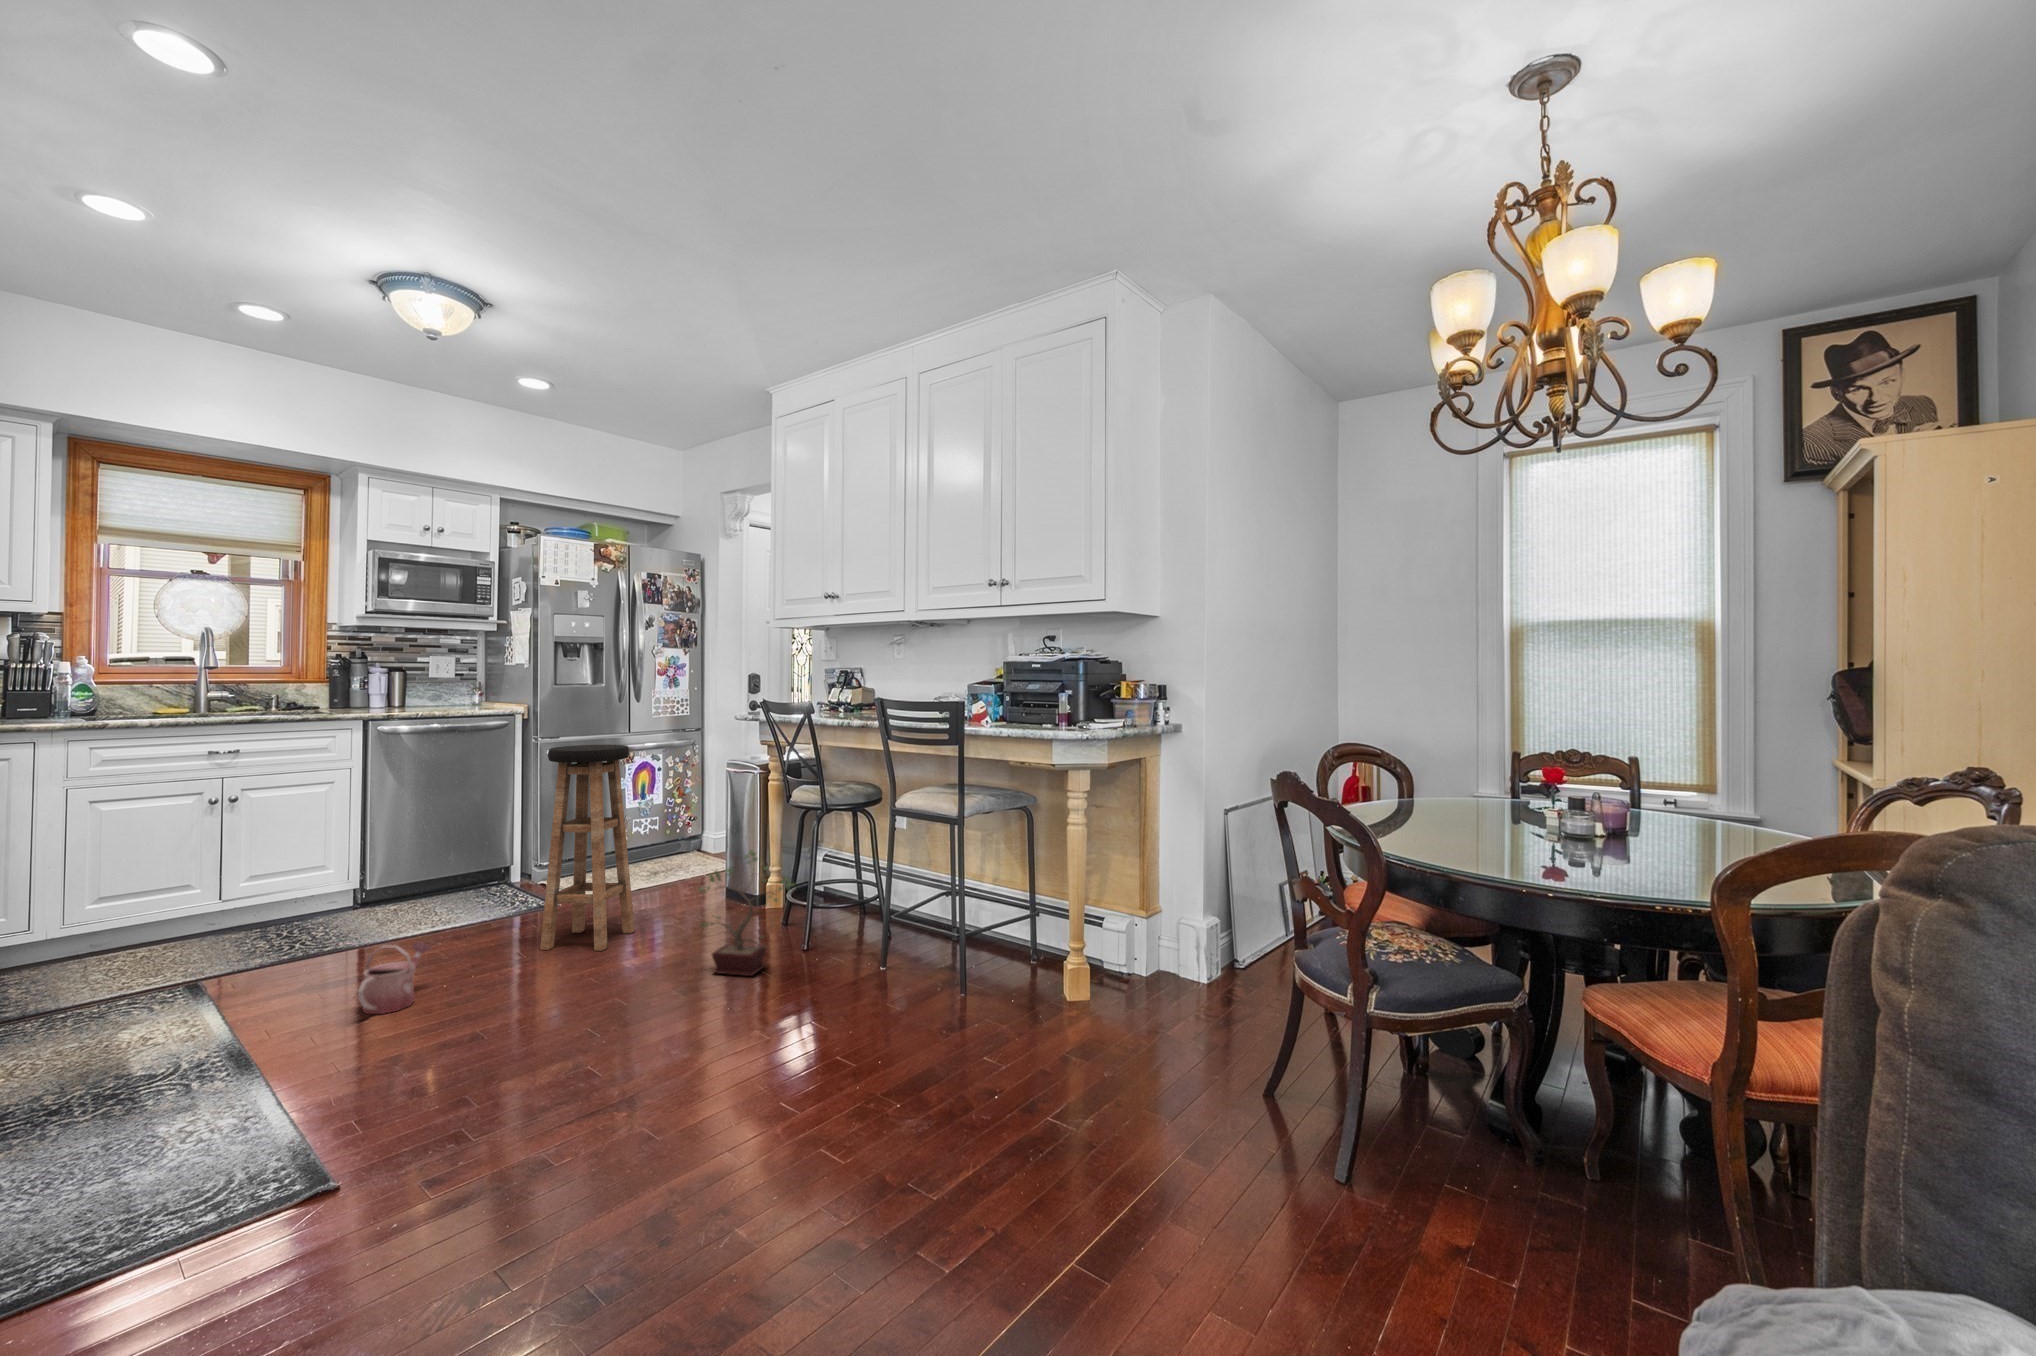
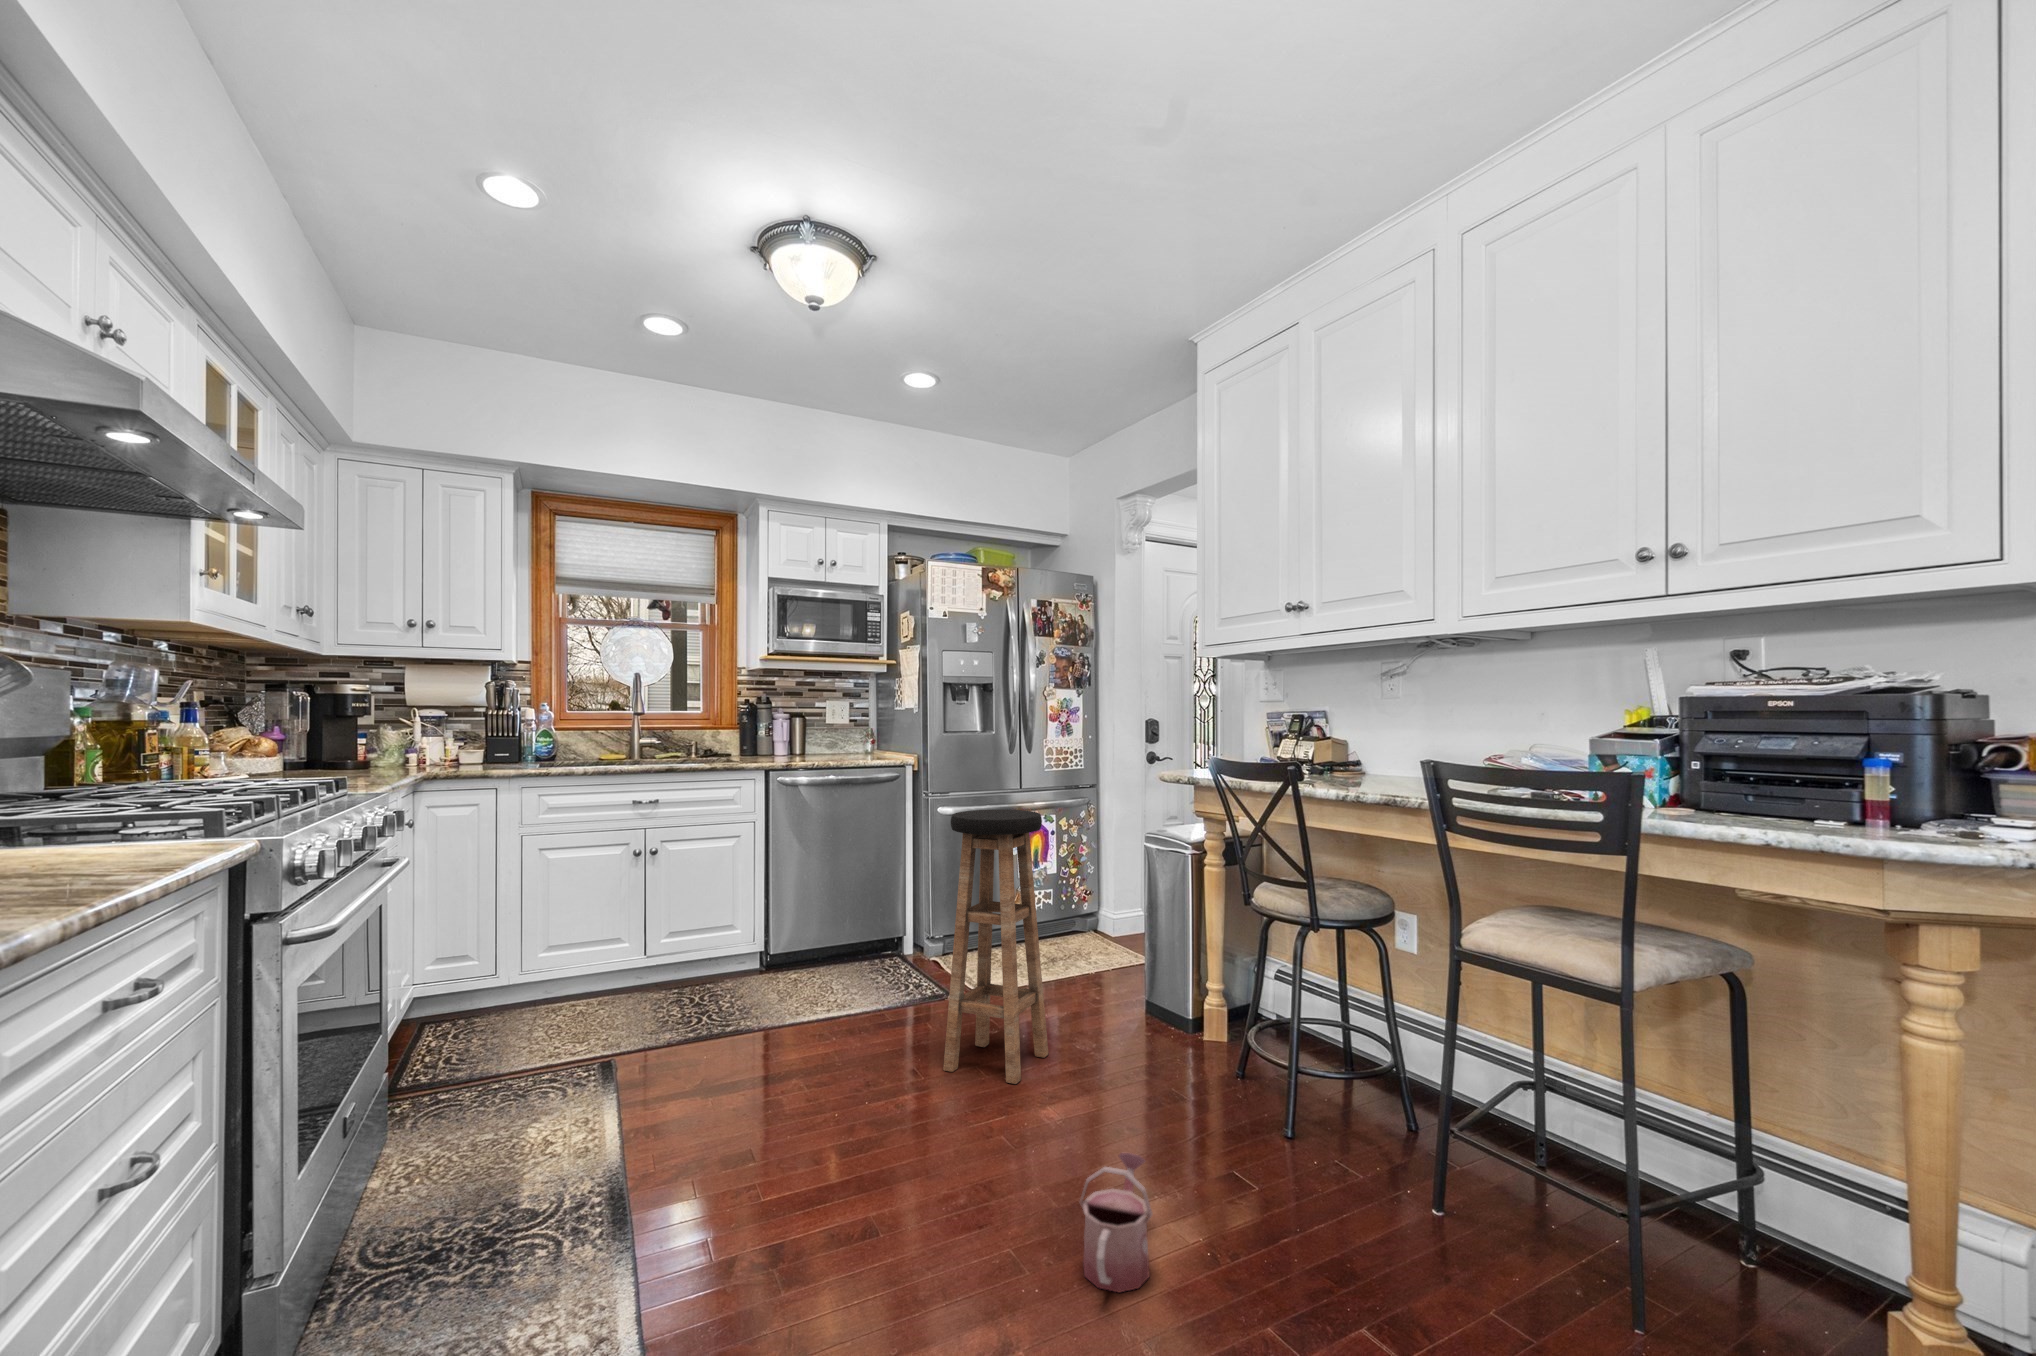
potted plant: present [698,850,794,976] -> none [1144,976,1301,1173]
watering can: present [358,942,431,1014] -> present [1080,1153,1153,1292]

